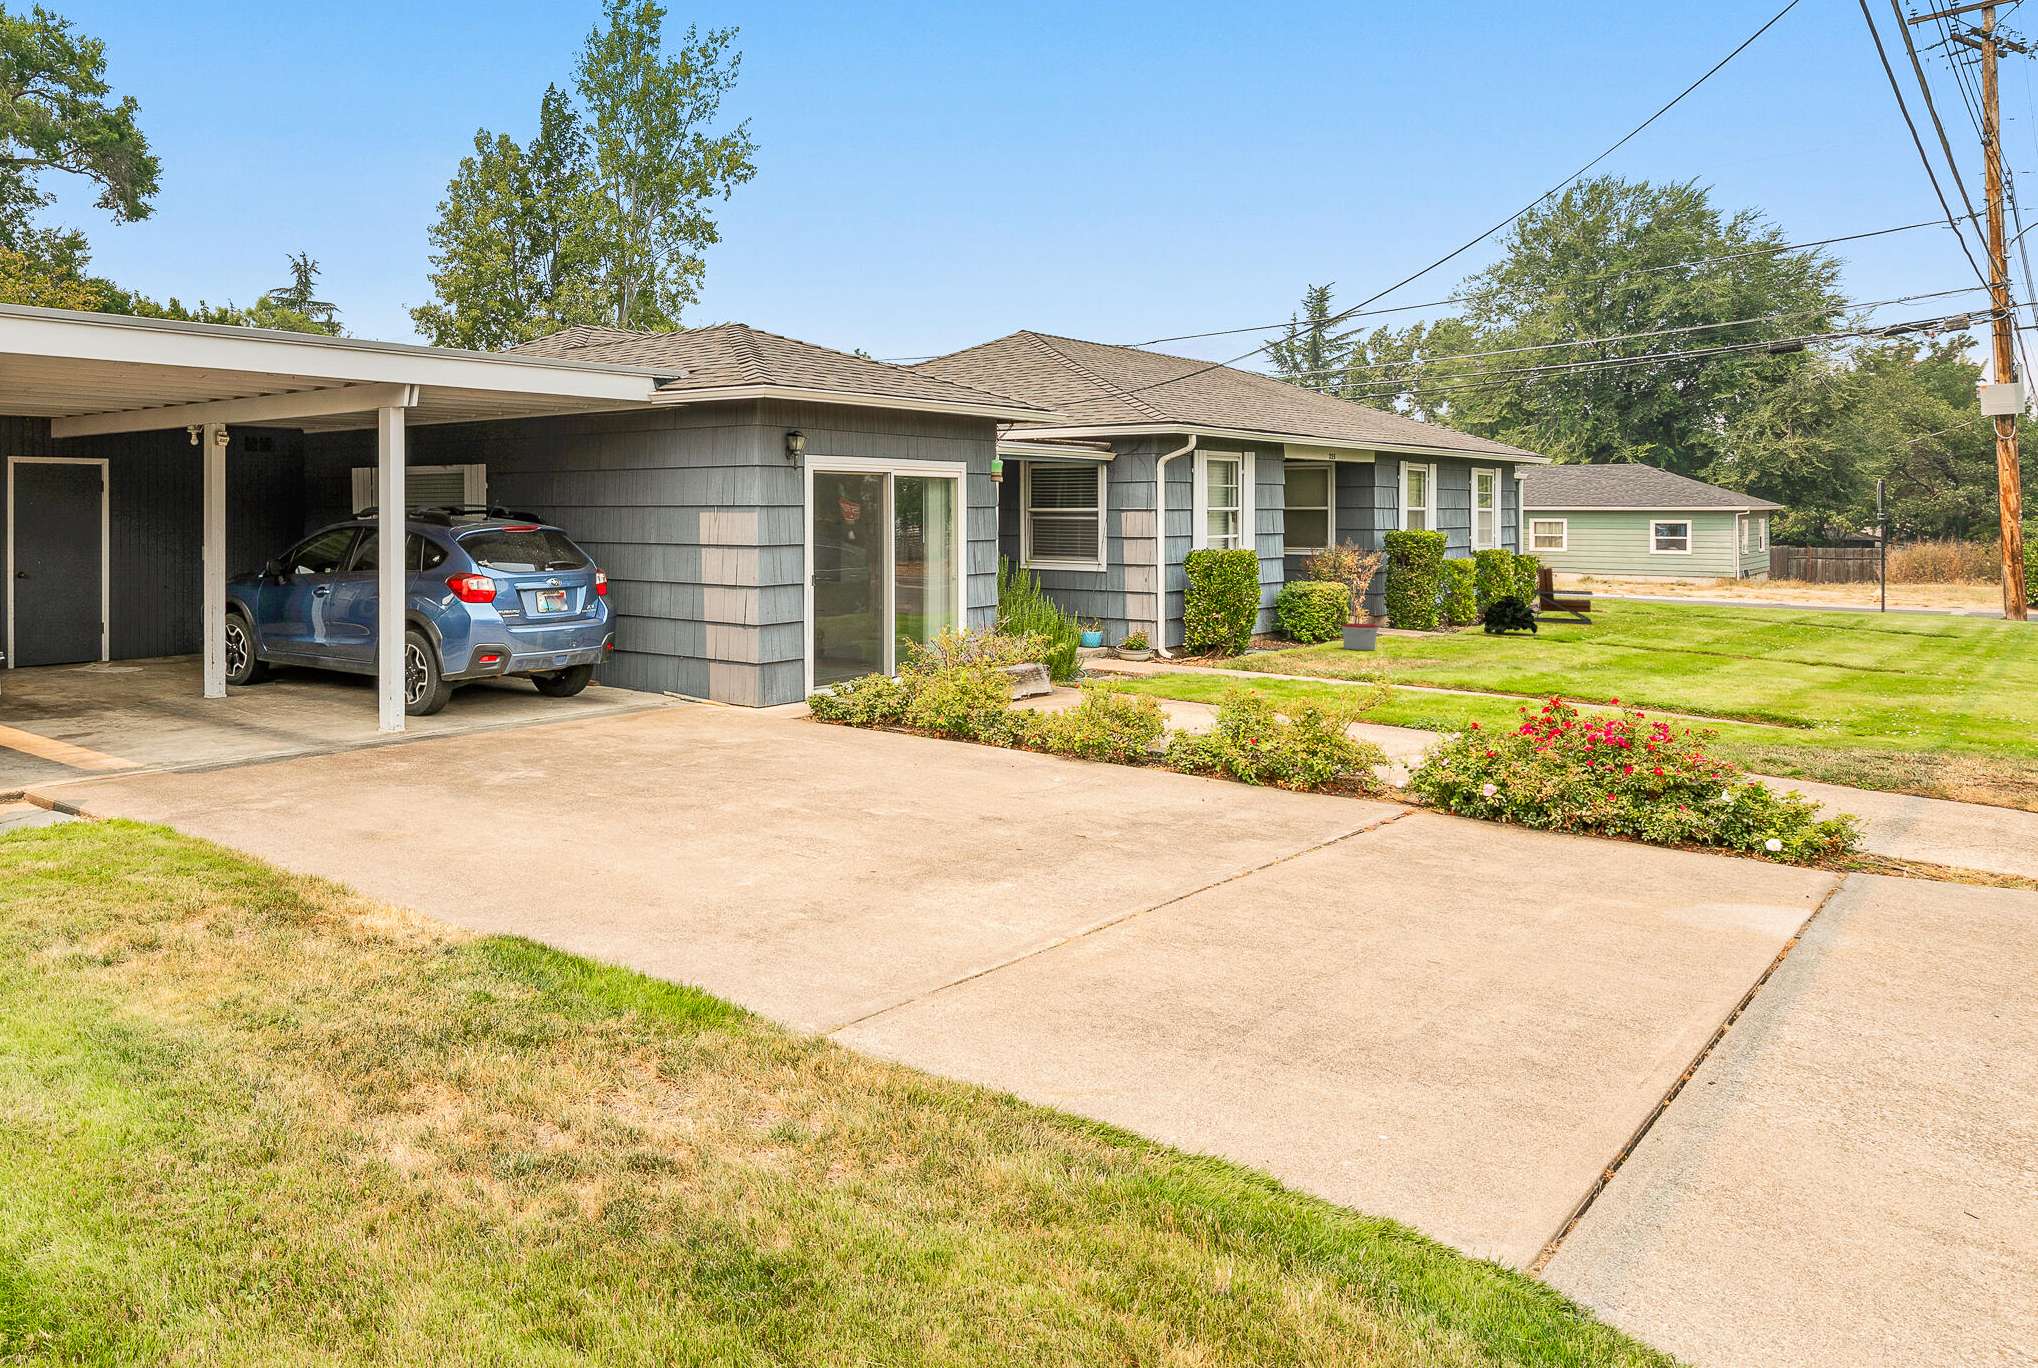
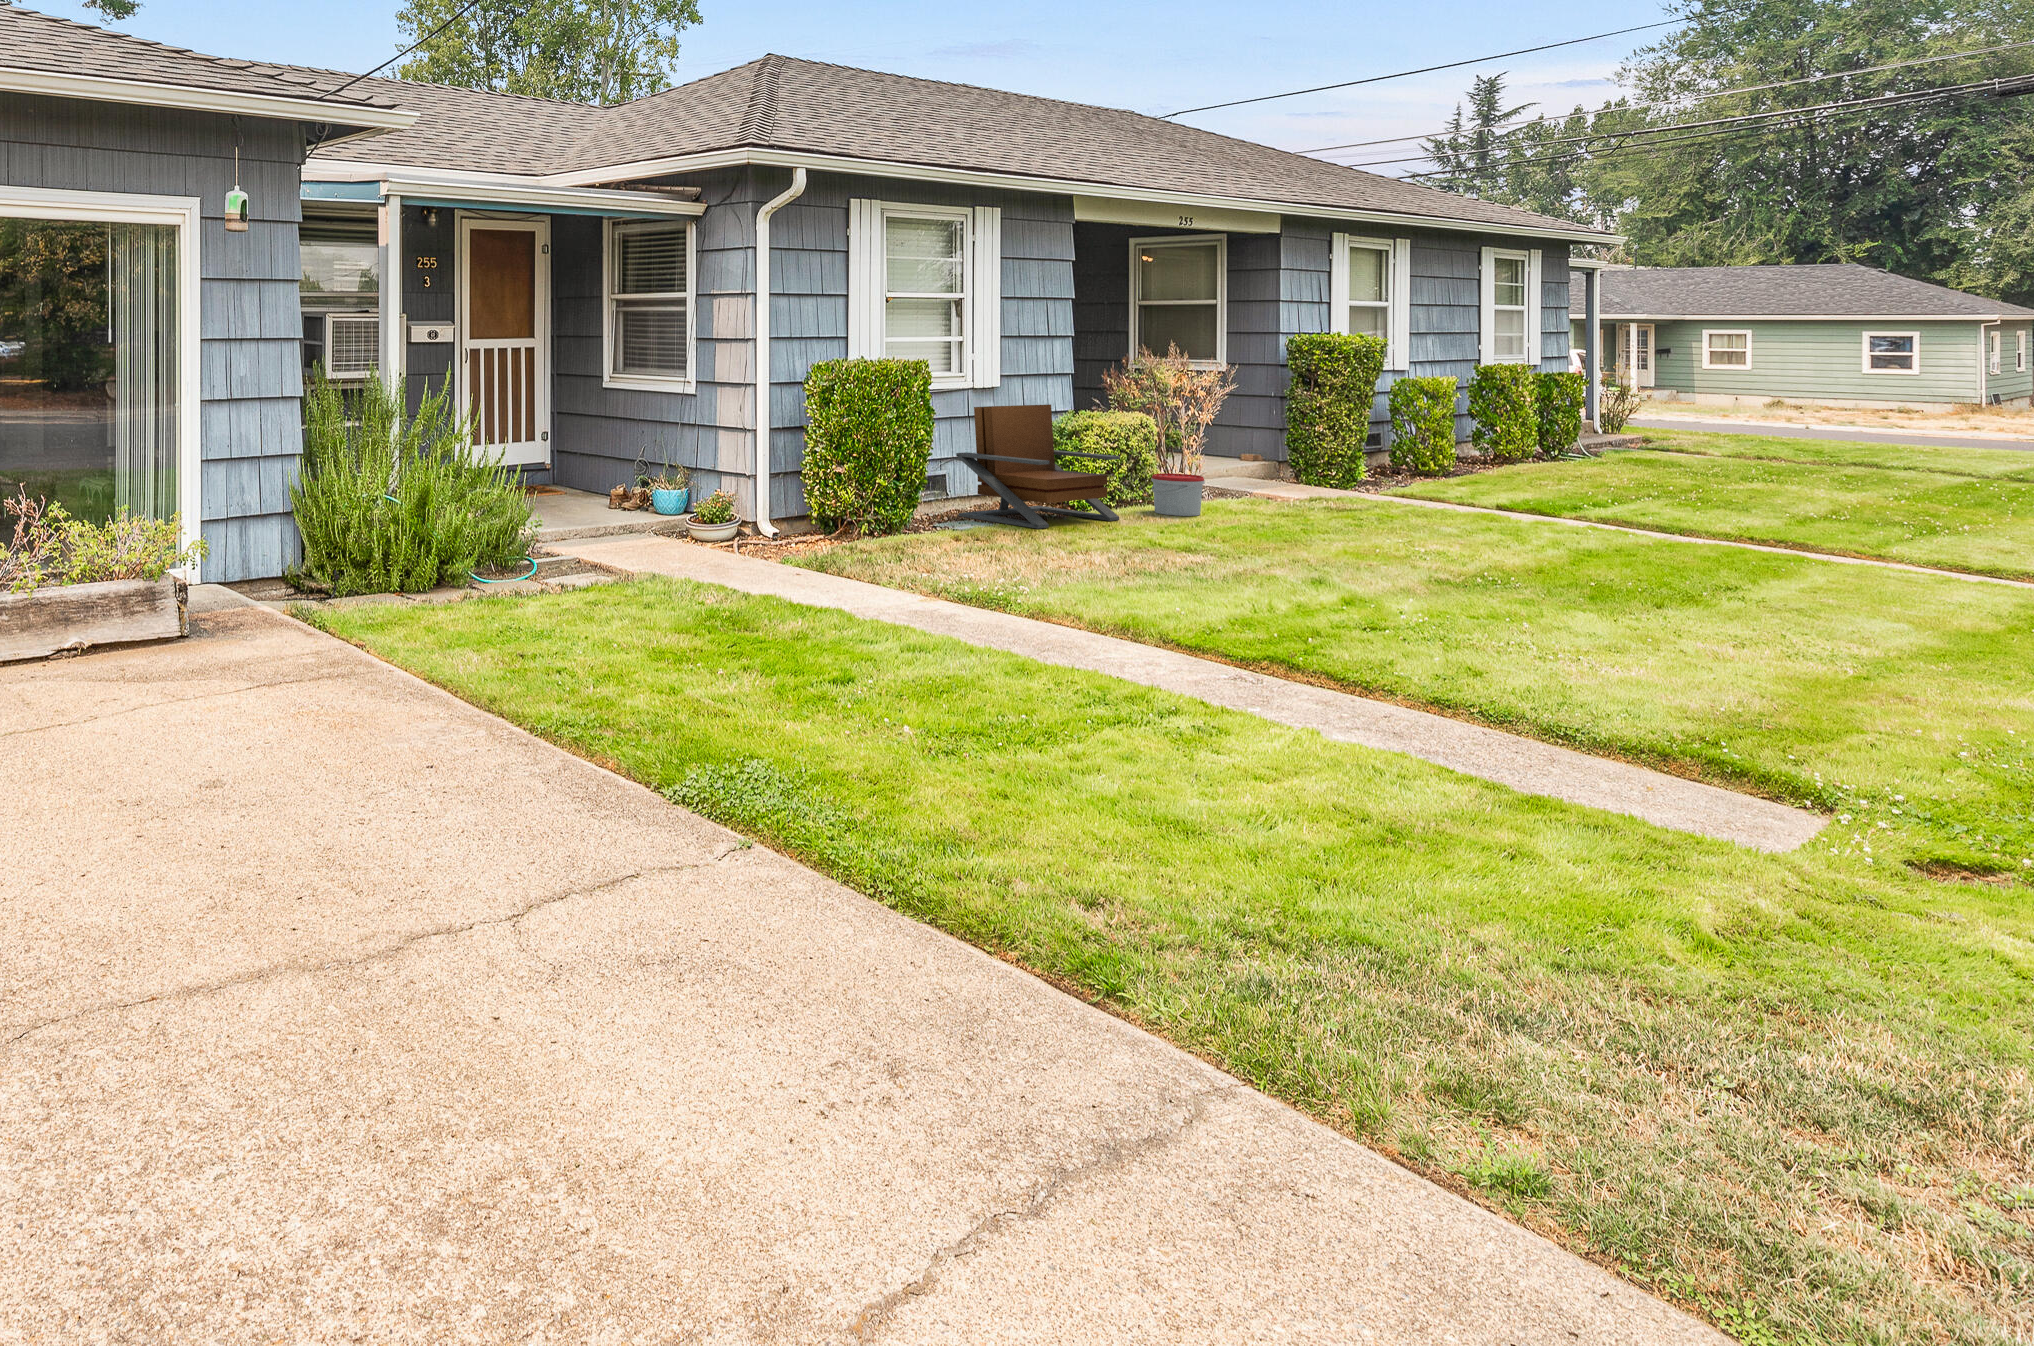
lounge chair: present [1533,568,1593,624] -> present [956,405,1120,529]
potted plant: present [1479,595,1538,634] -> none [1450,429,1538,488]

